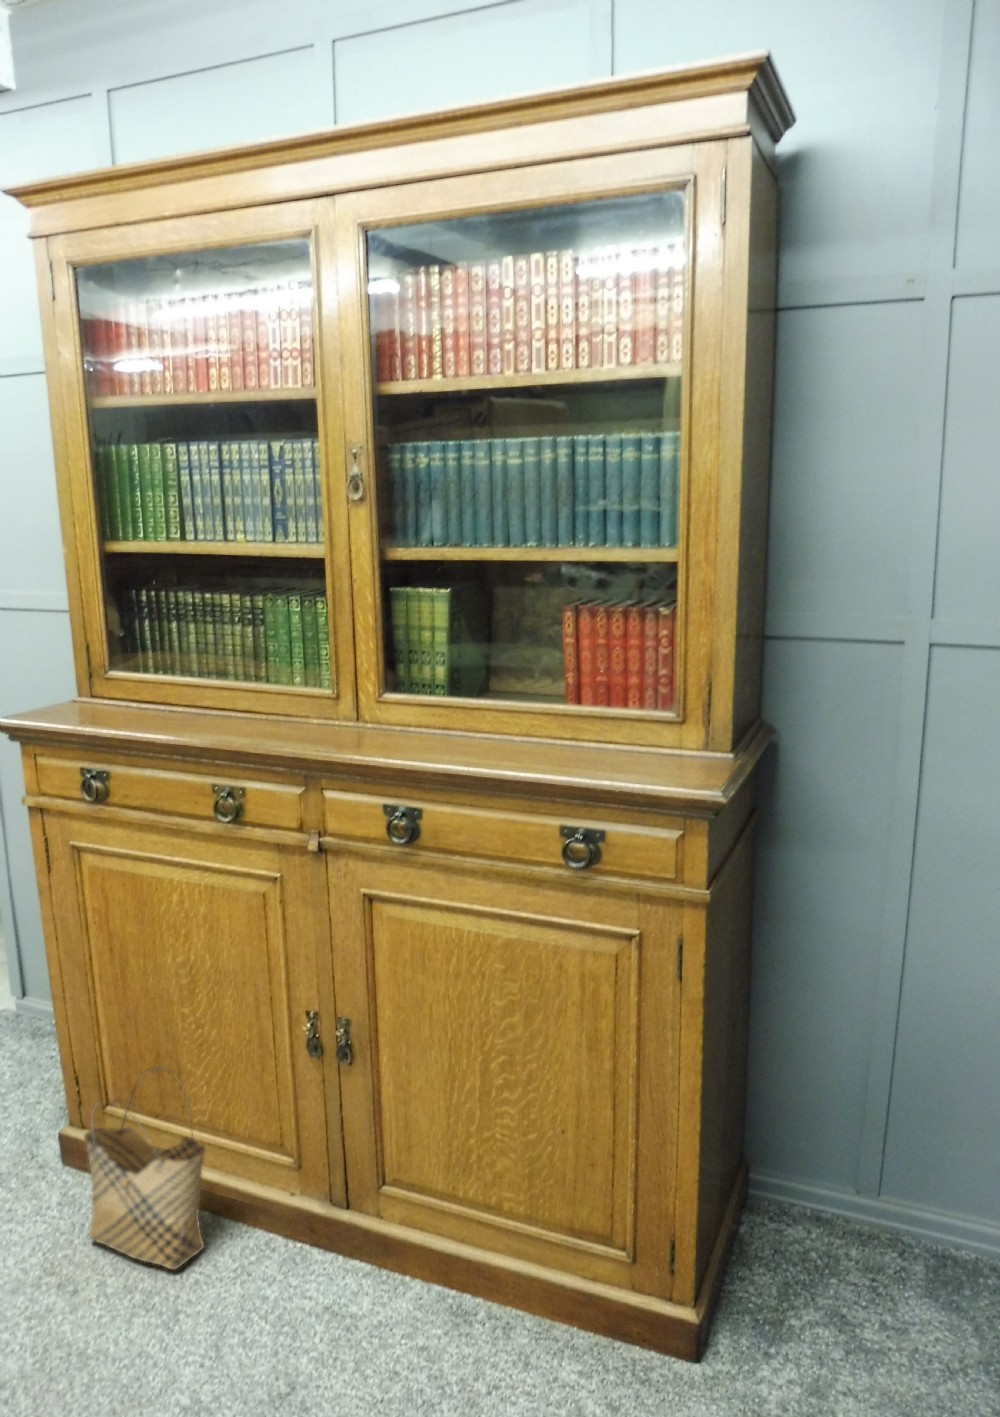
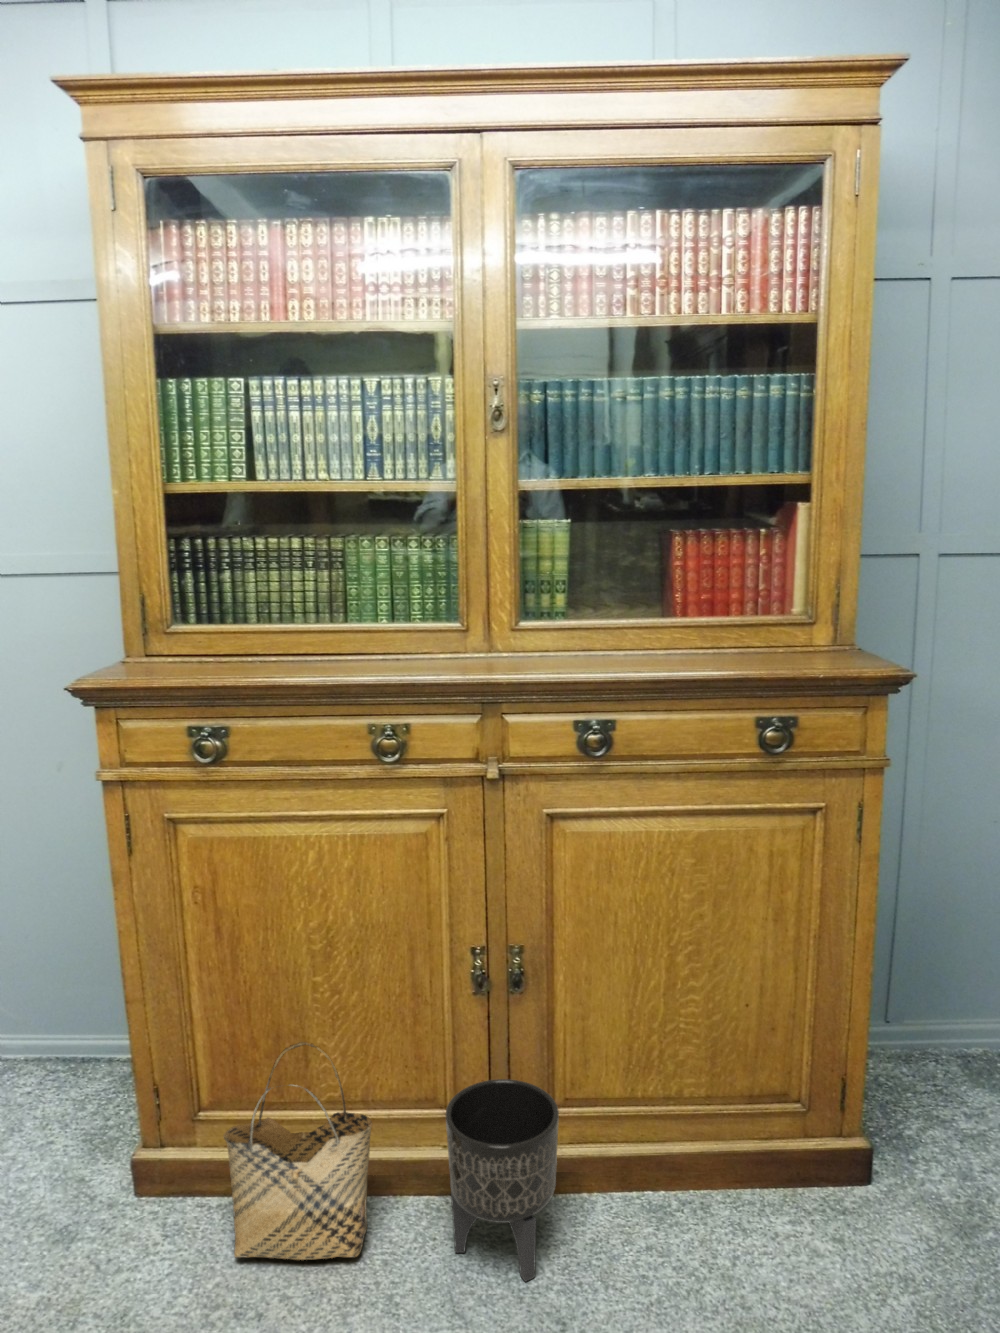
planter: none [235,1143,347,1339] -> present [446,1079,559,1282]

